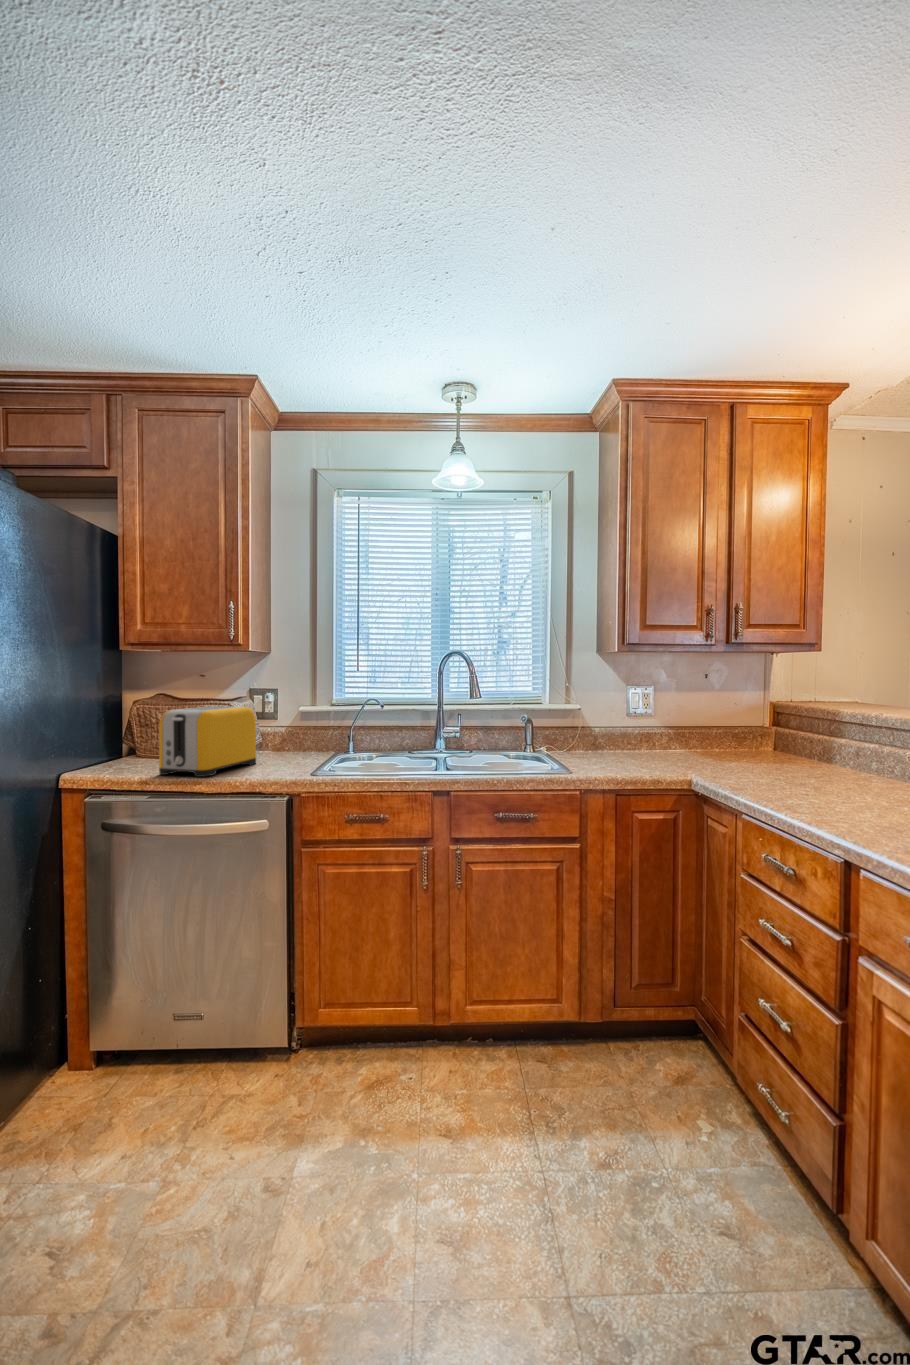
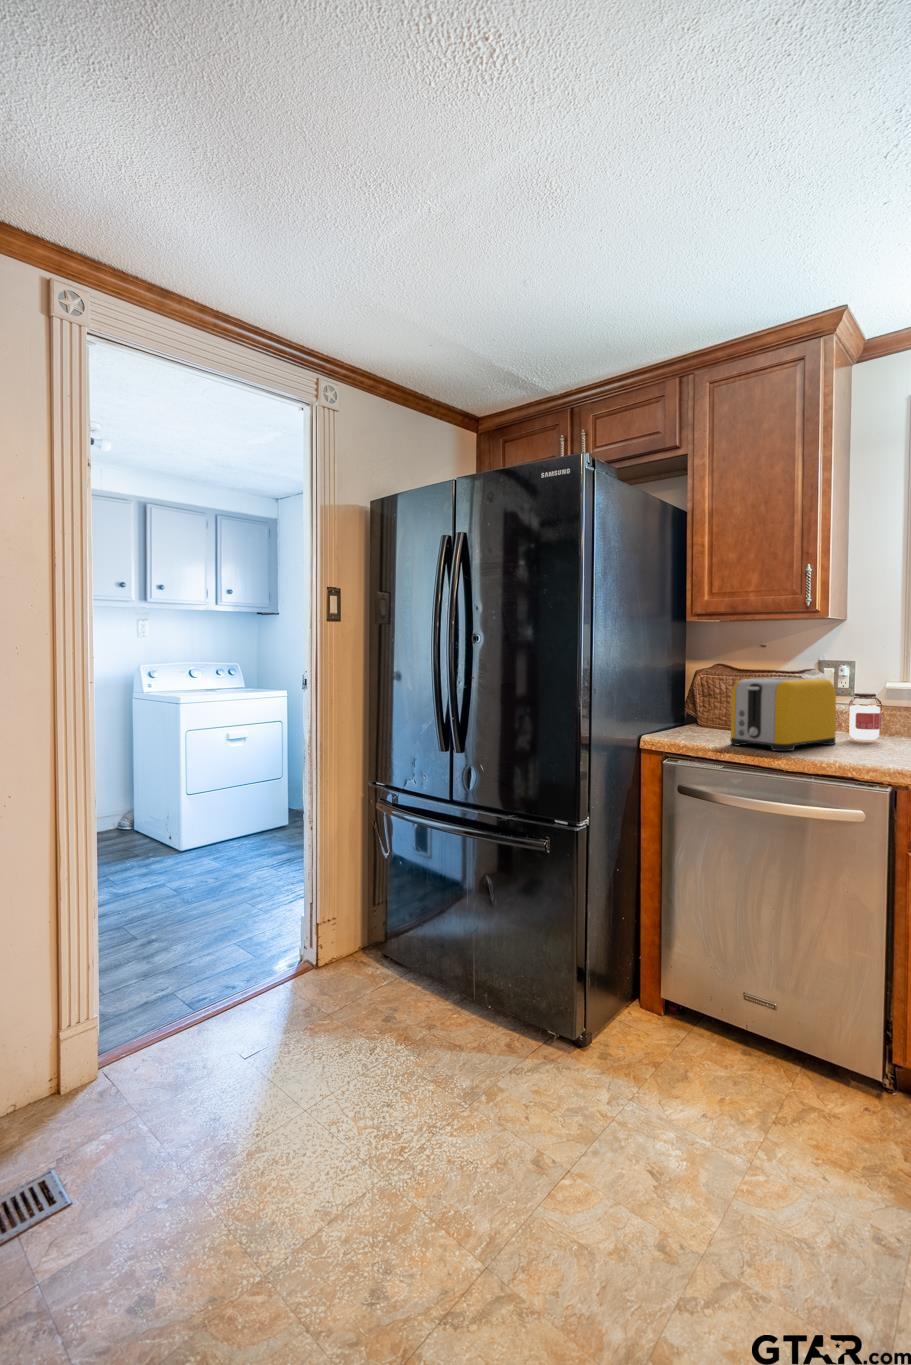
jar: none [270,717,294,757] -> present [849,693,882,740]

